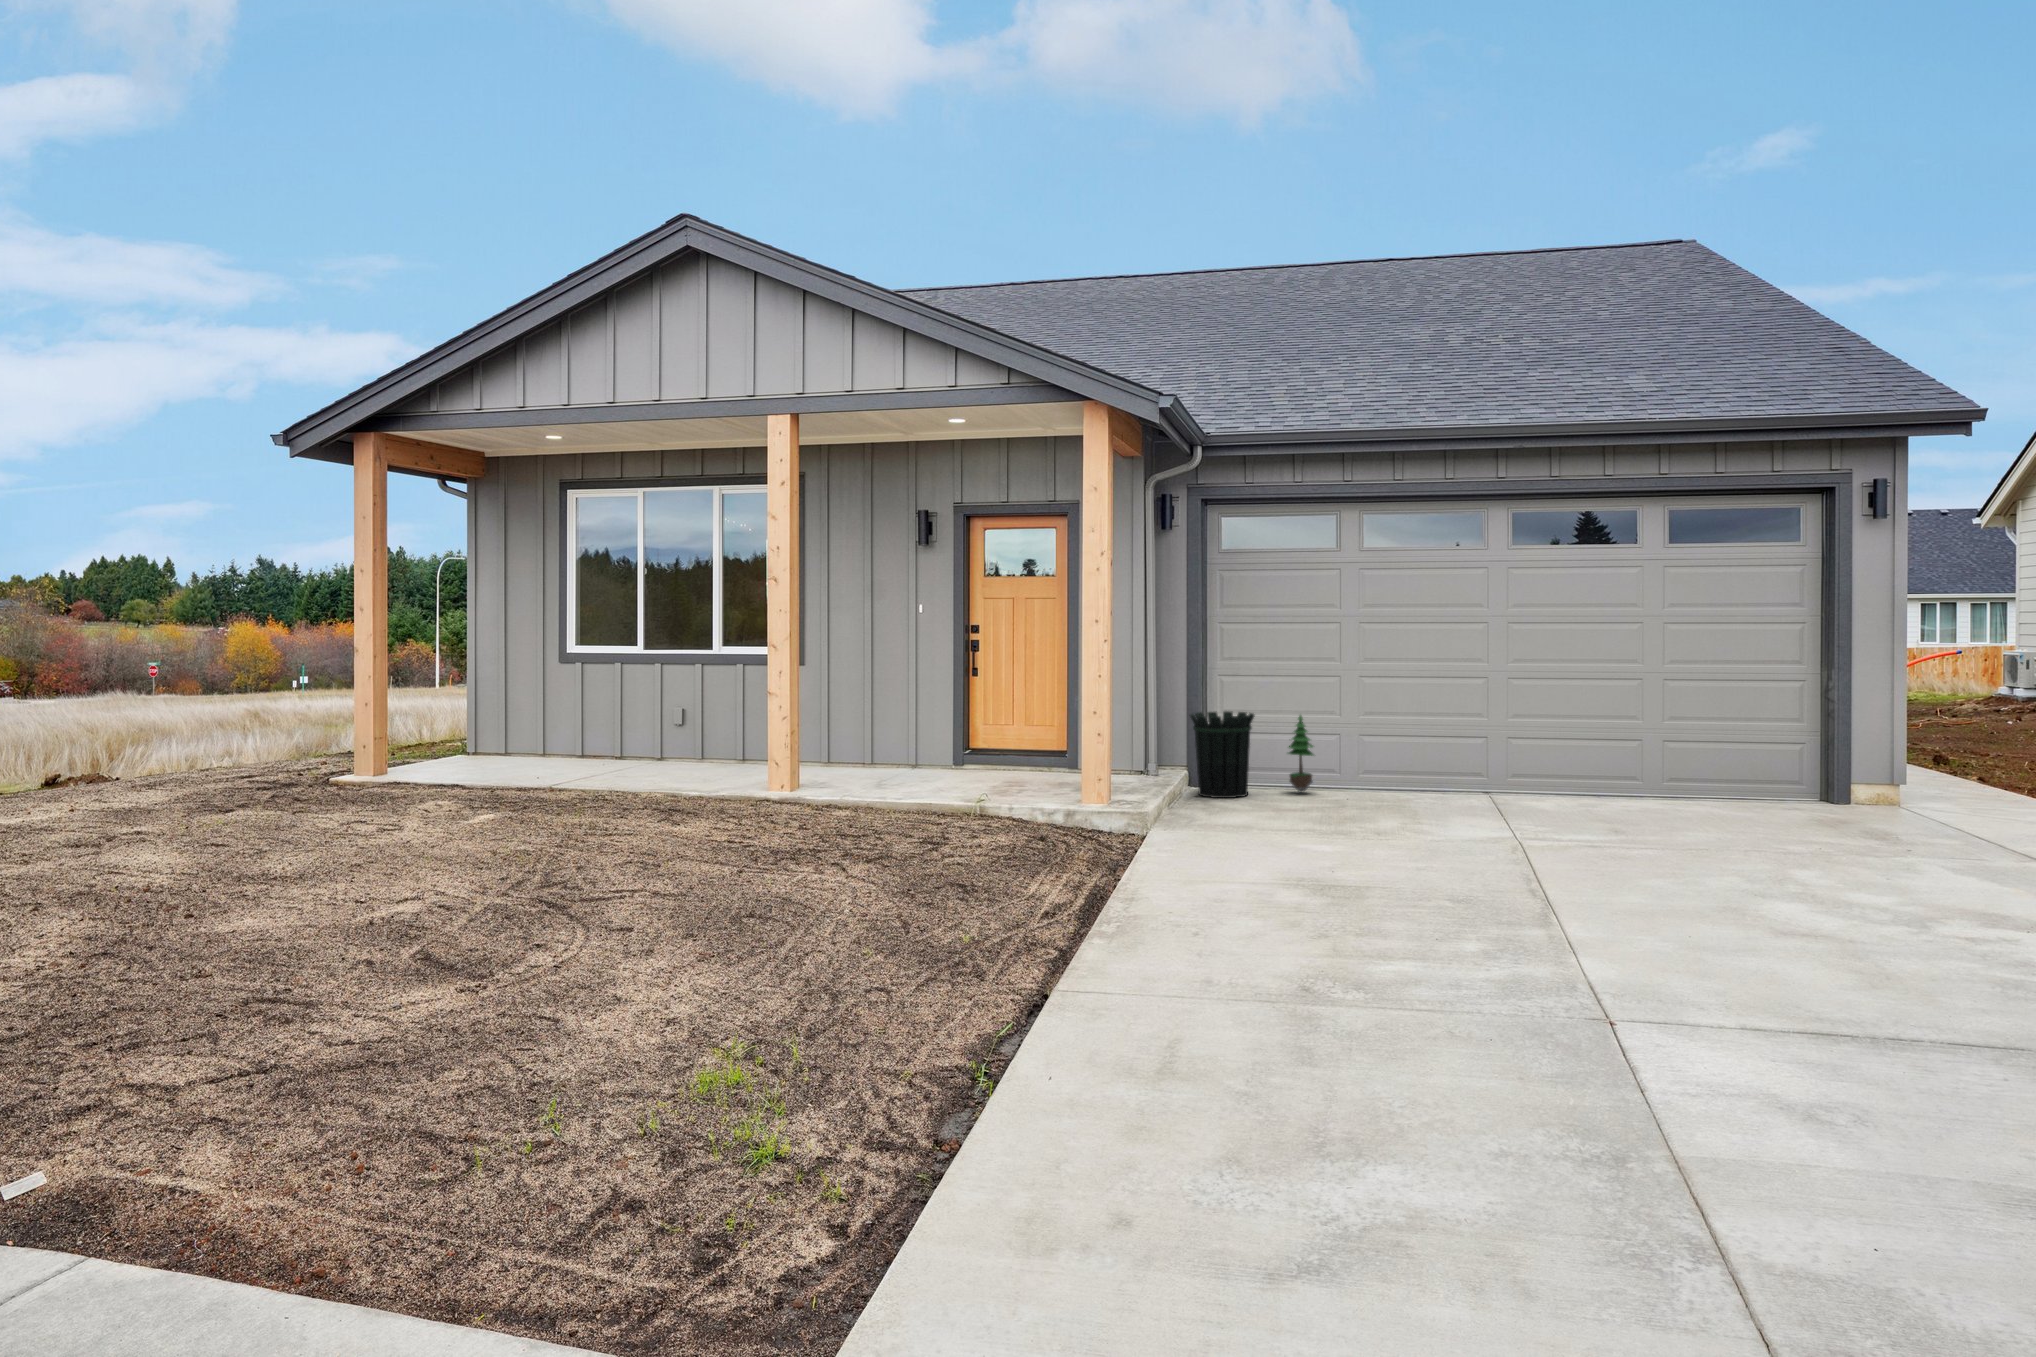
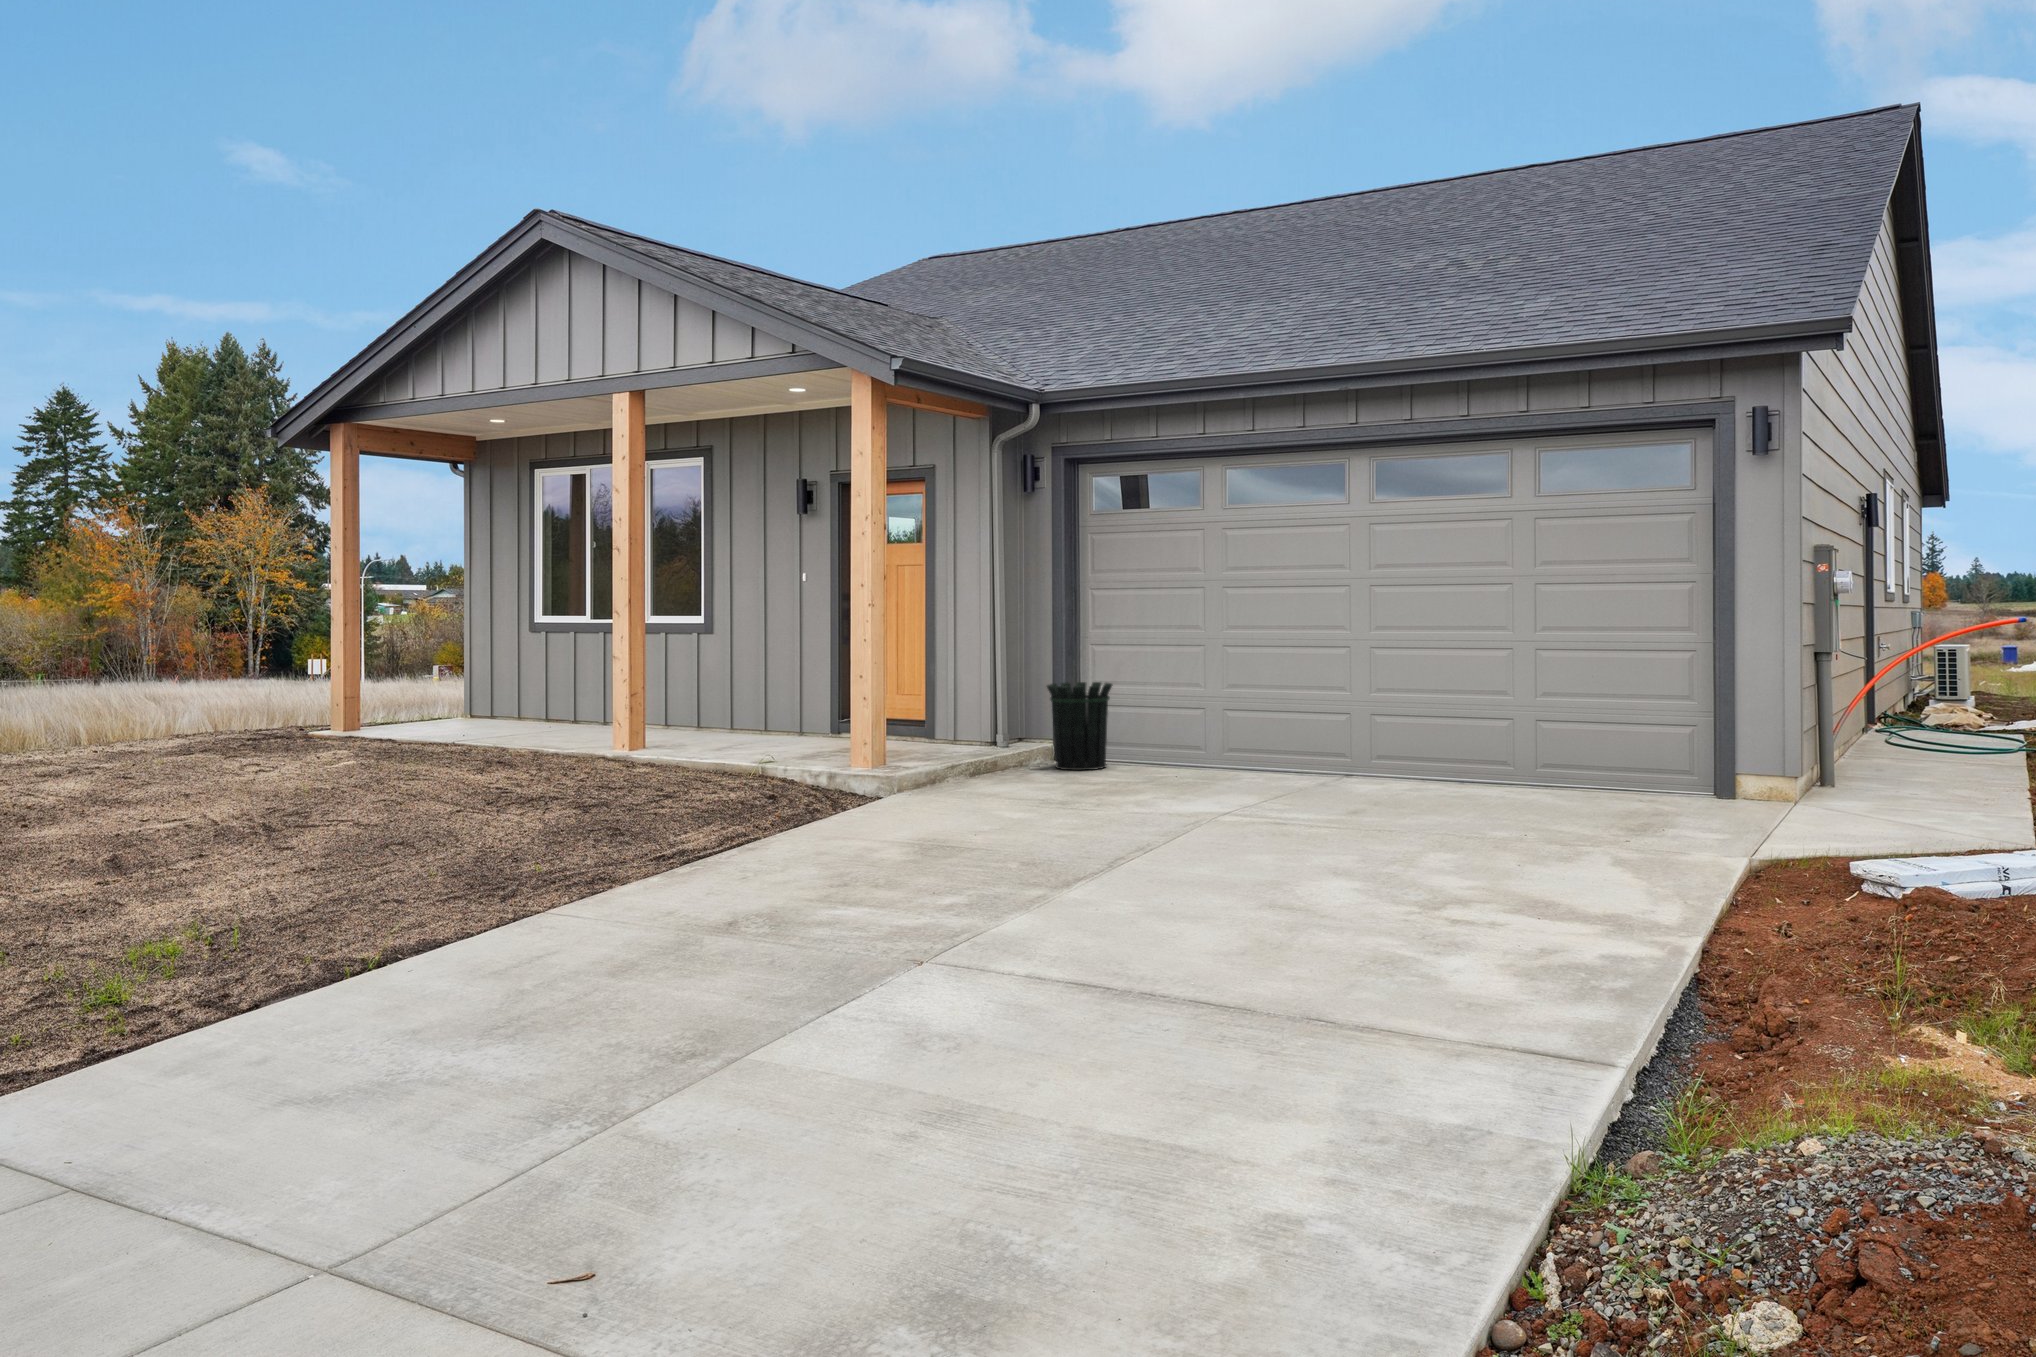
potted tree: present [1288,715,1314,792] -> none [1144,684,1175,768]

